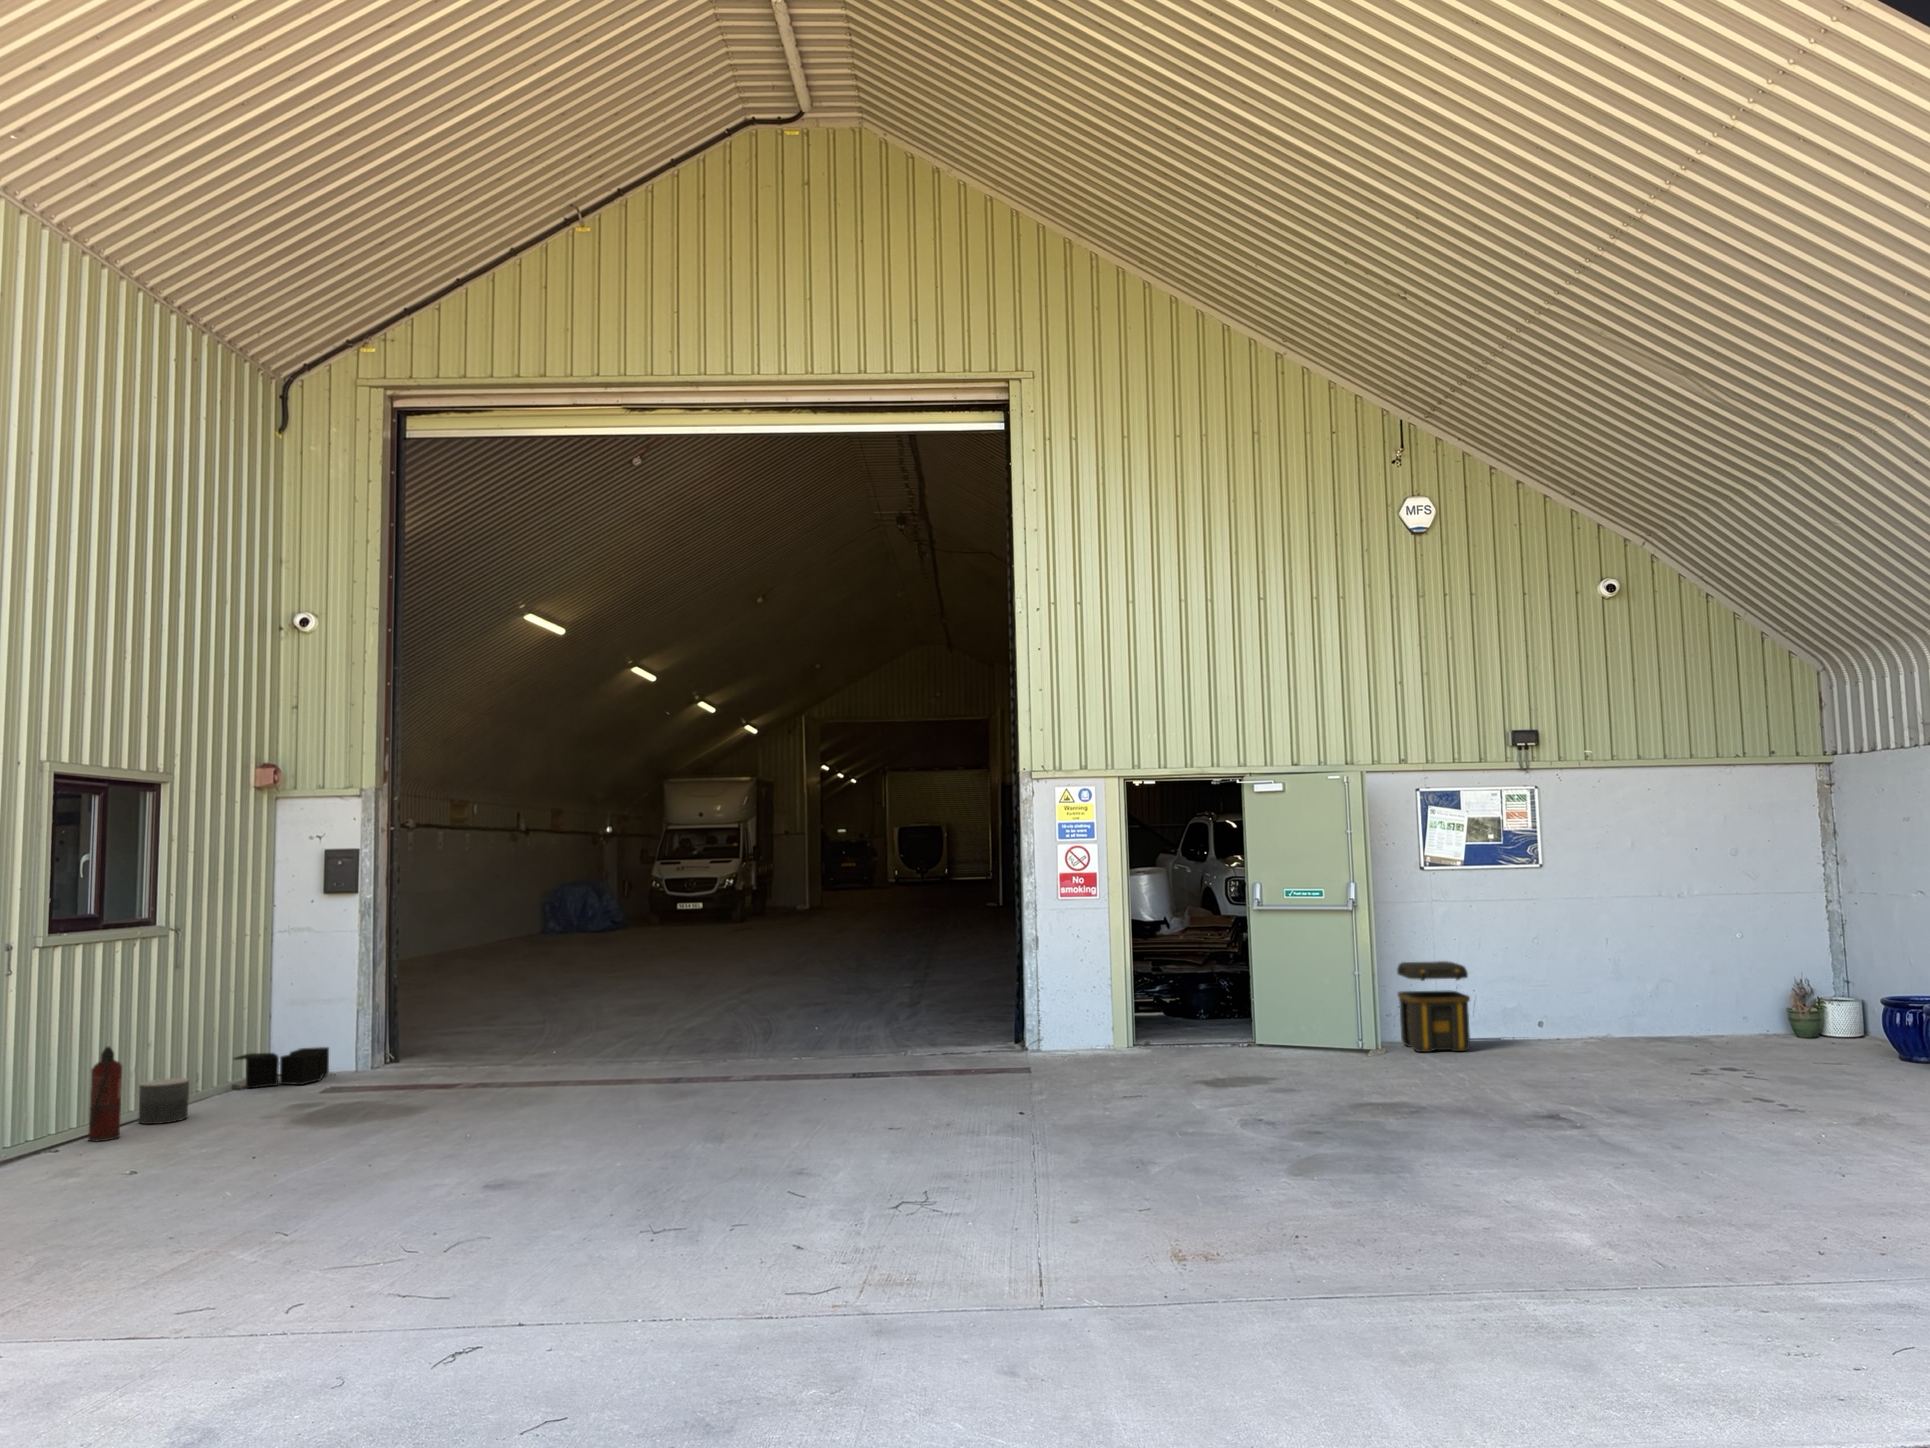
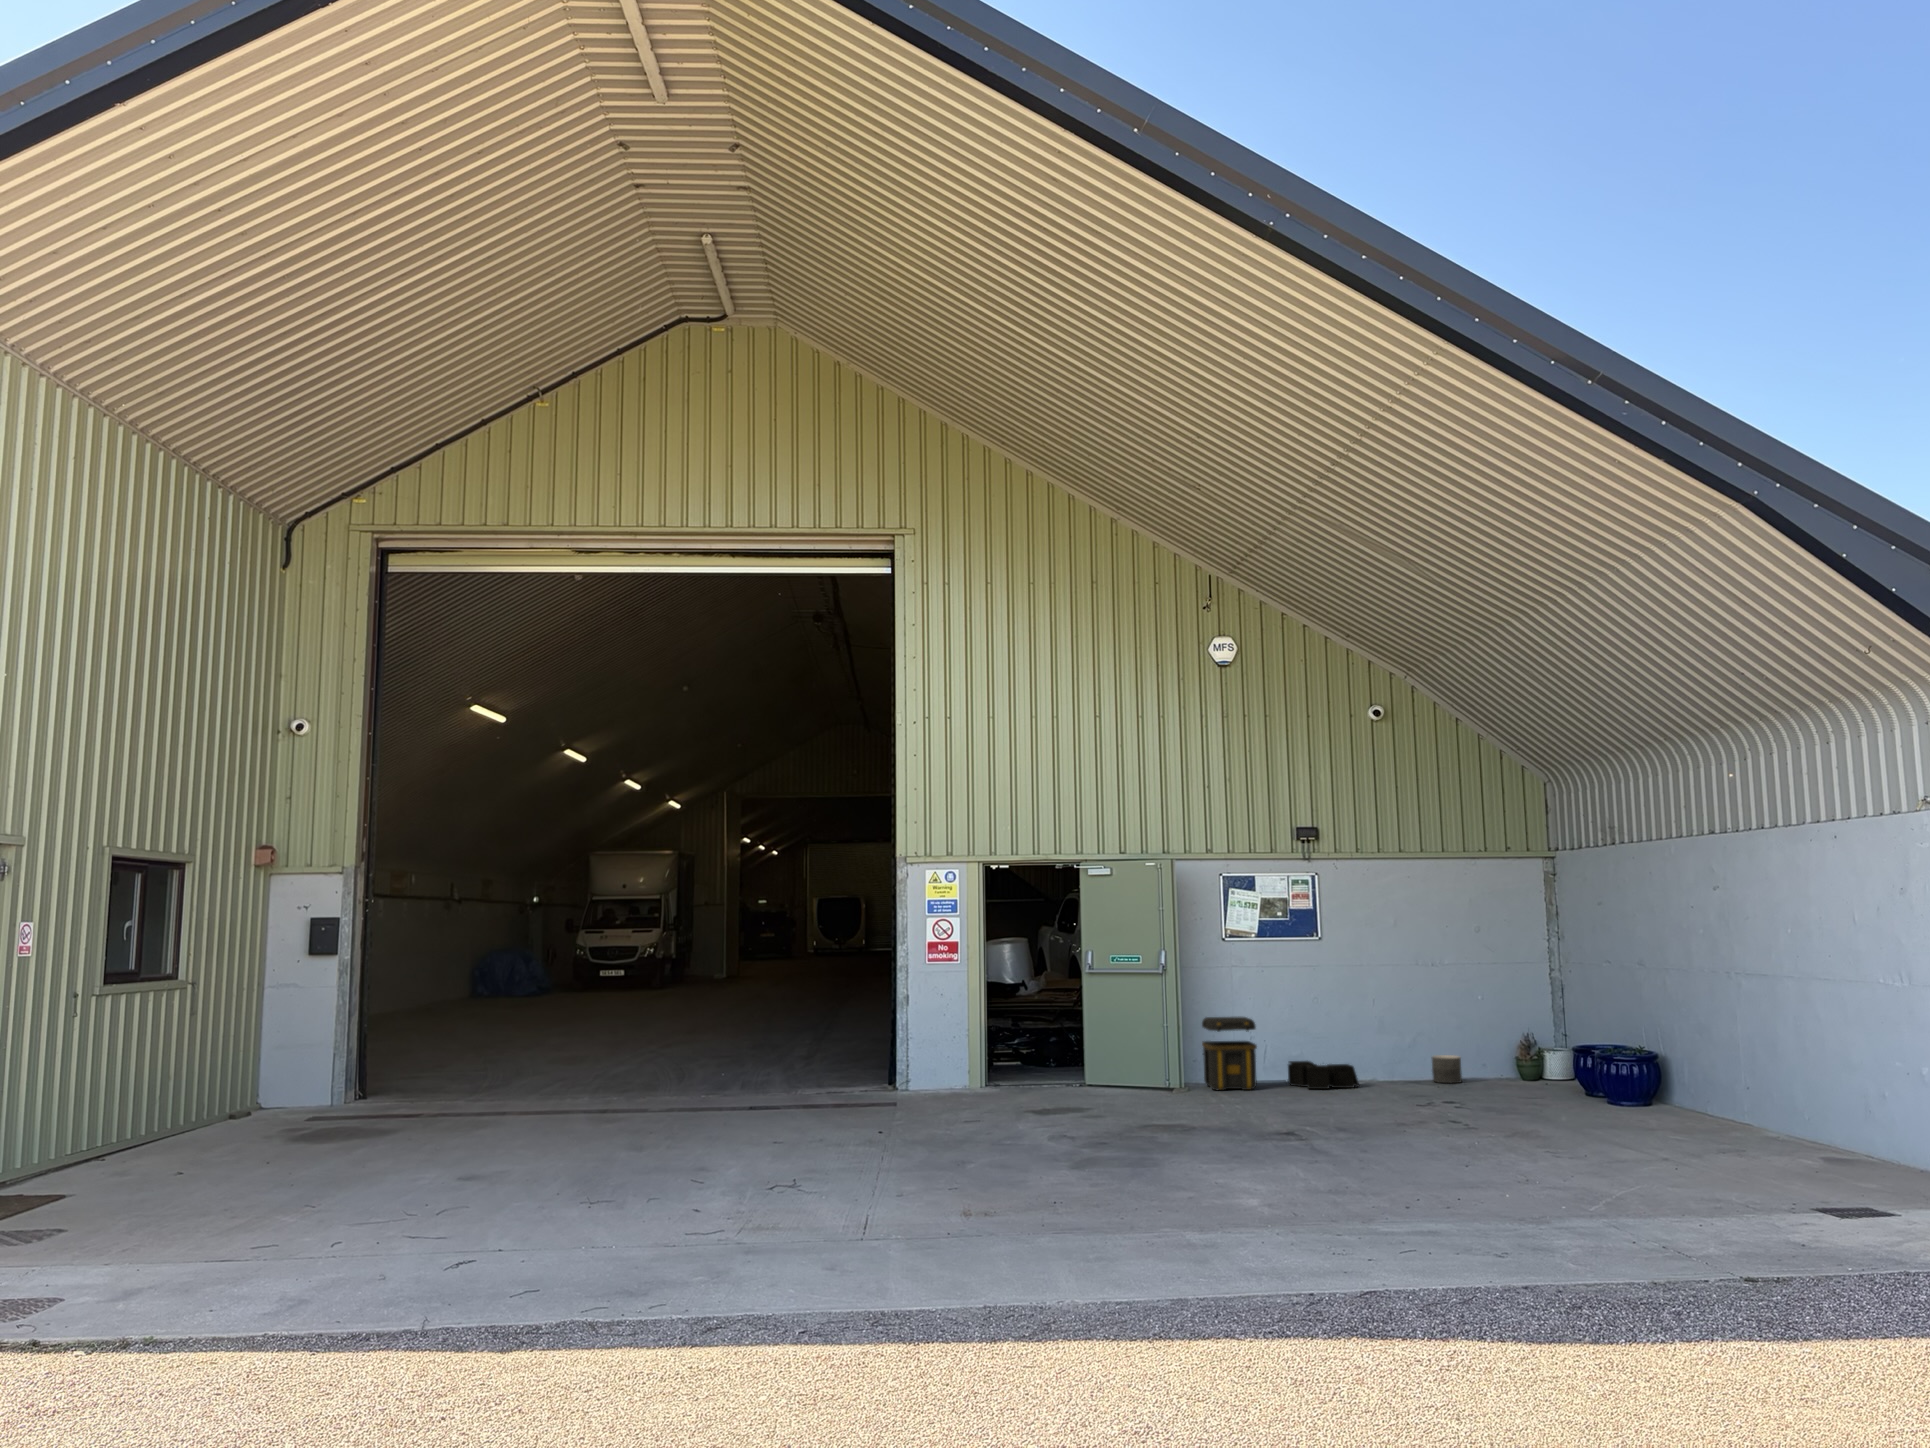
fire extinguisher: present [88,1046,122,1142] -> none [127,1076,156,1153]
storage bin: present [234,1047,335,1088] -> present [1288,1061,1359,1089]
planter: present [138,1078,189,1124] -> present [1432,1055,1462,1083]

